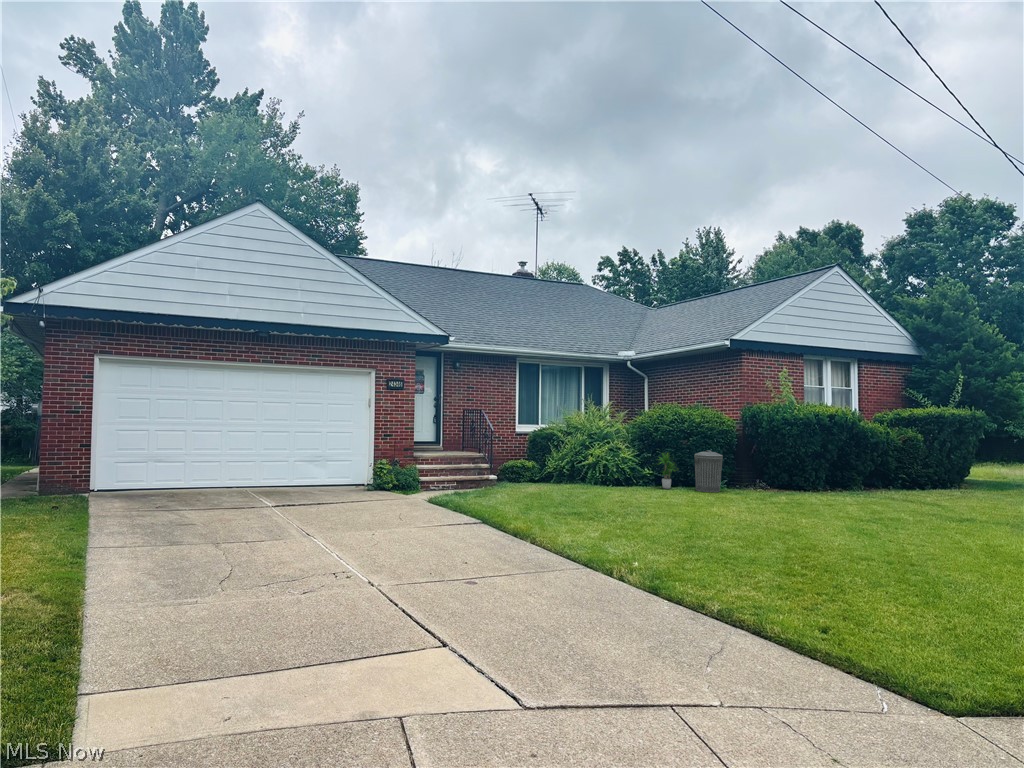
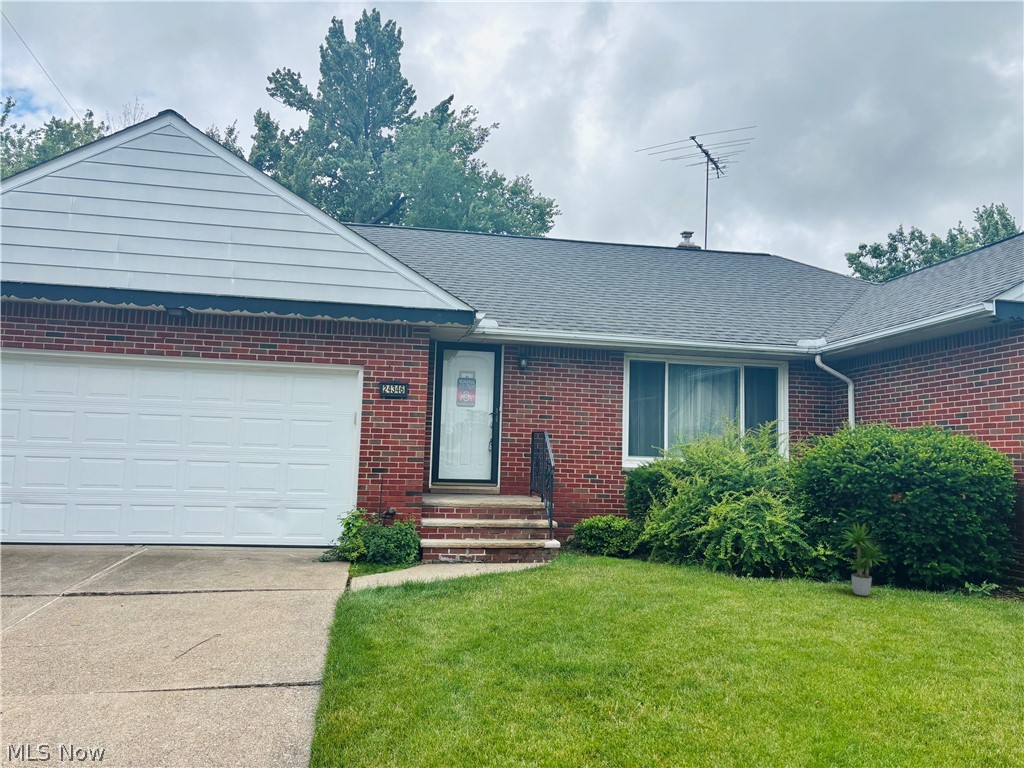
trash can: present [694,450,723,492] -> none [922,527,991,617]

